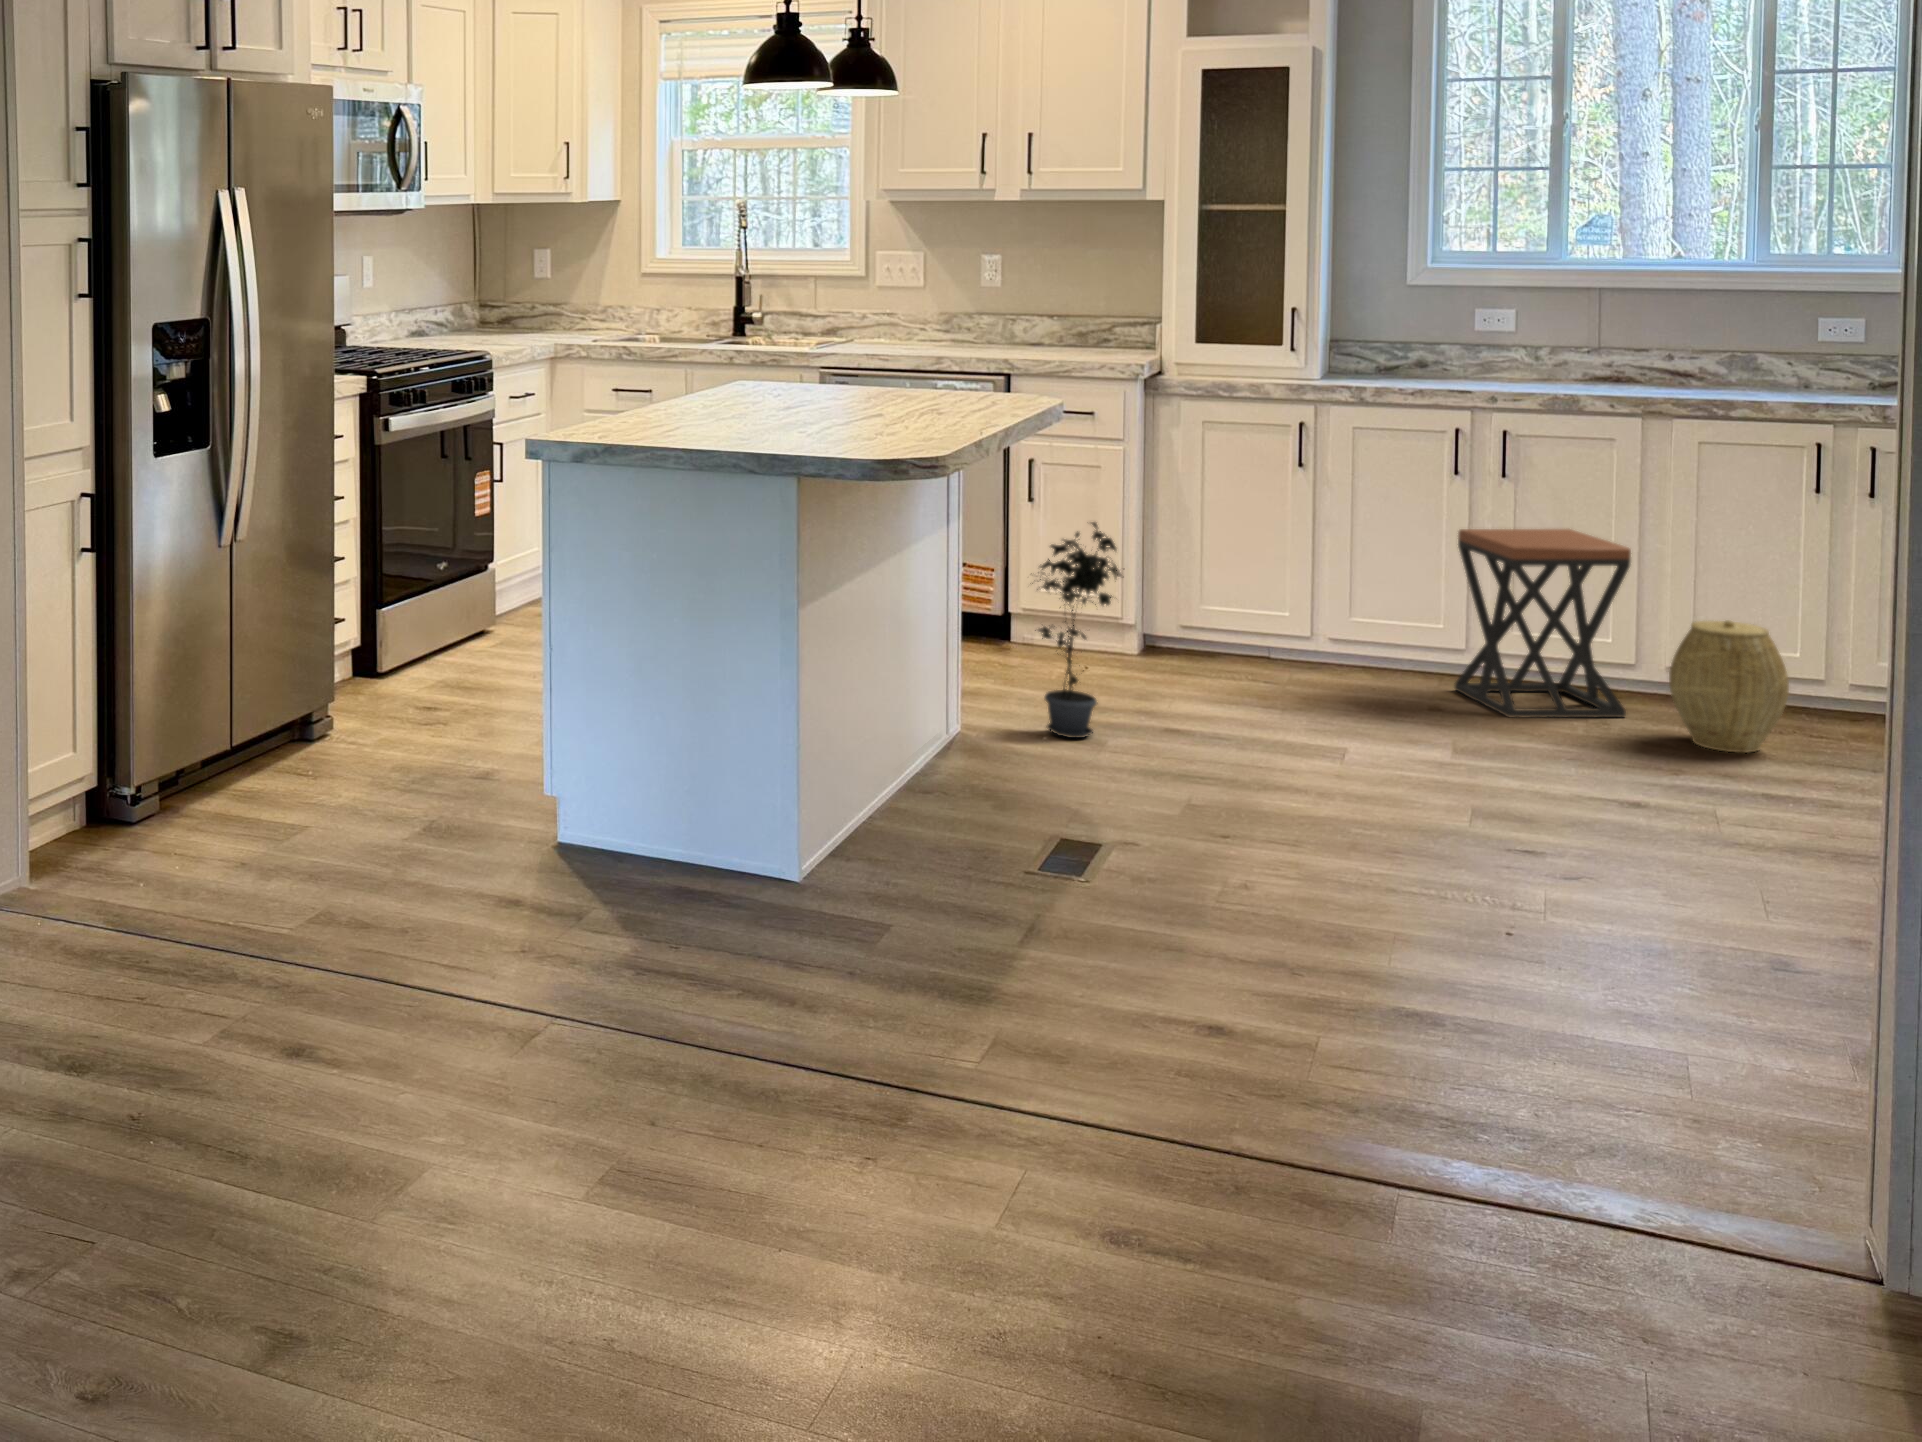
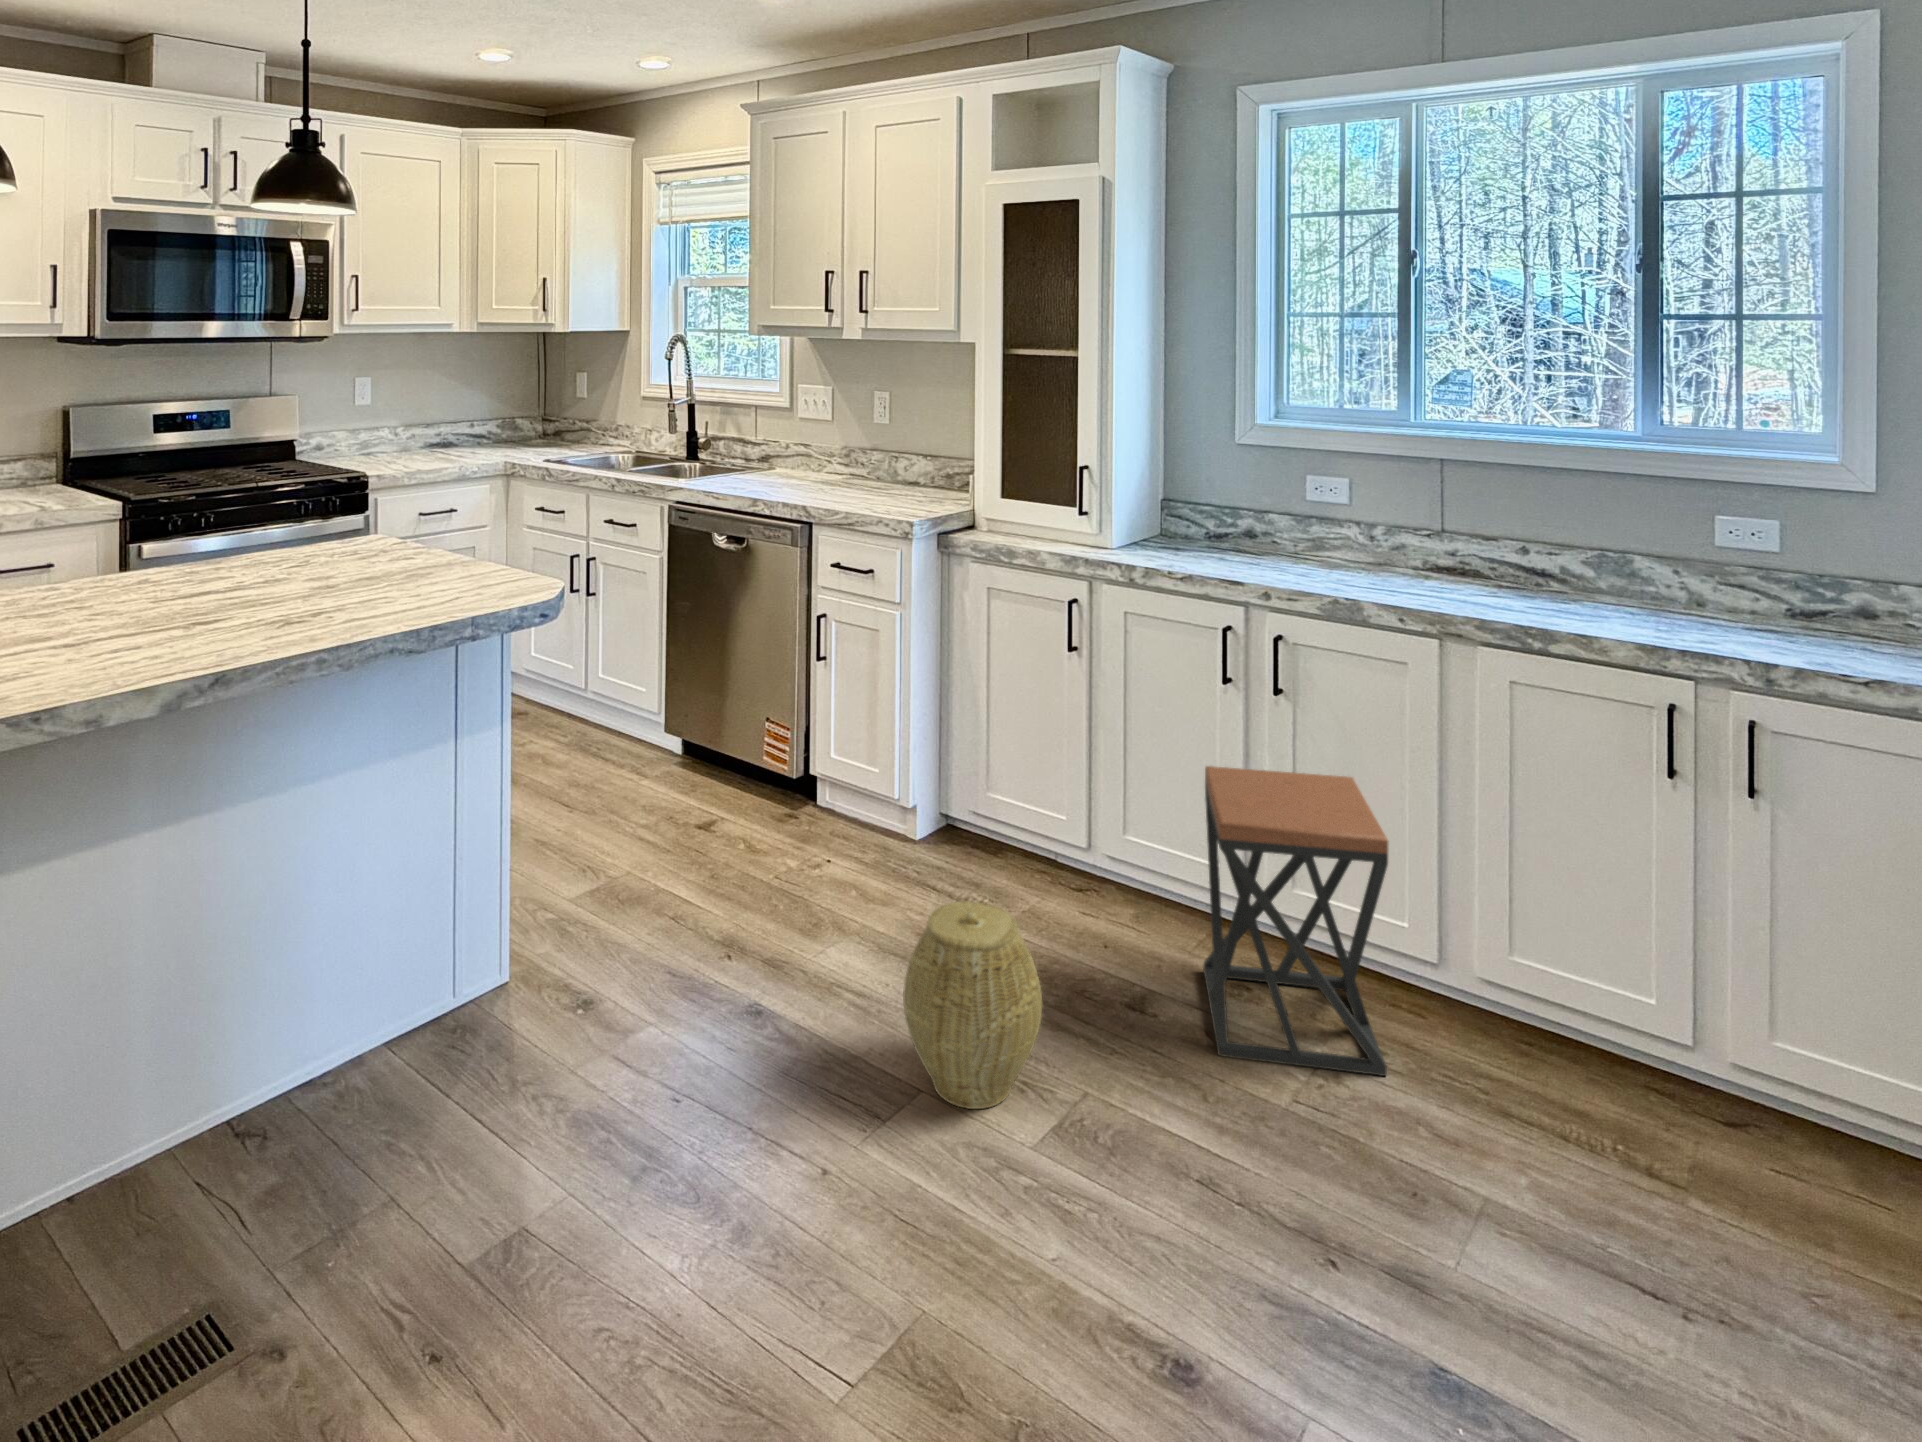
potted plant: present [1032,522,1121,738] -> none [530,760,649,1054]
woven basket: present [1669,620,1789,753] -> present [903,901,1042,1109]

